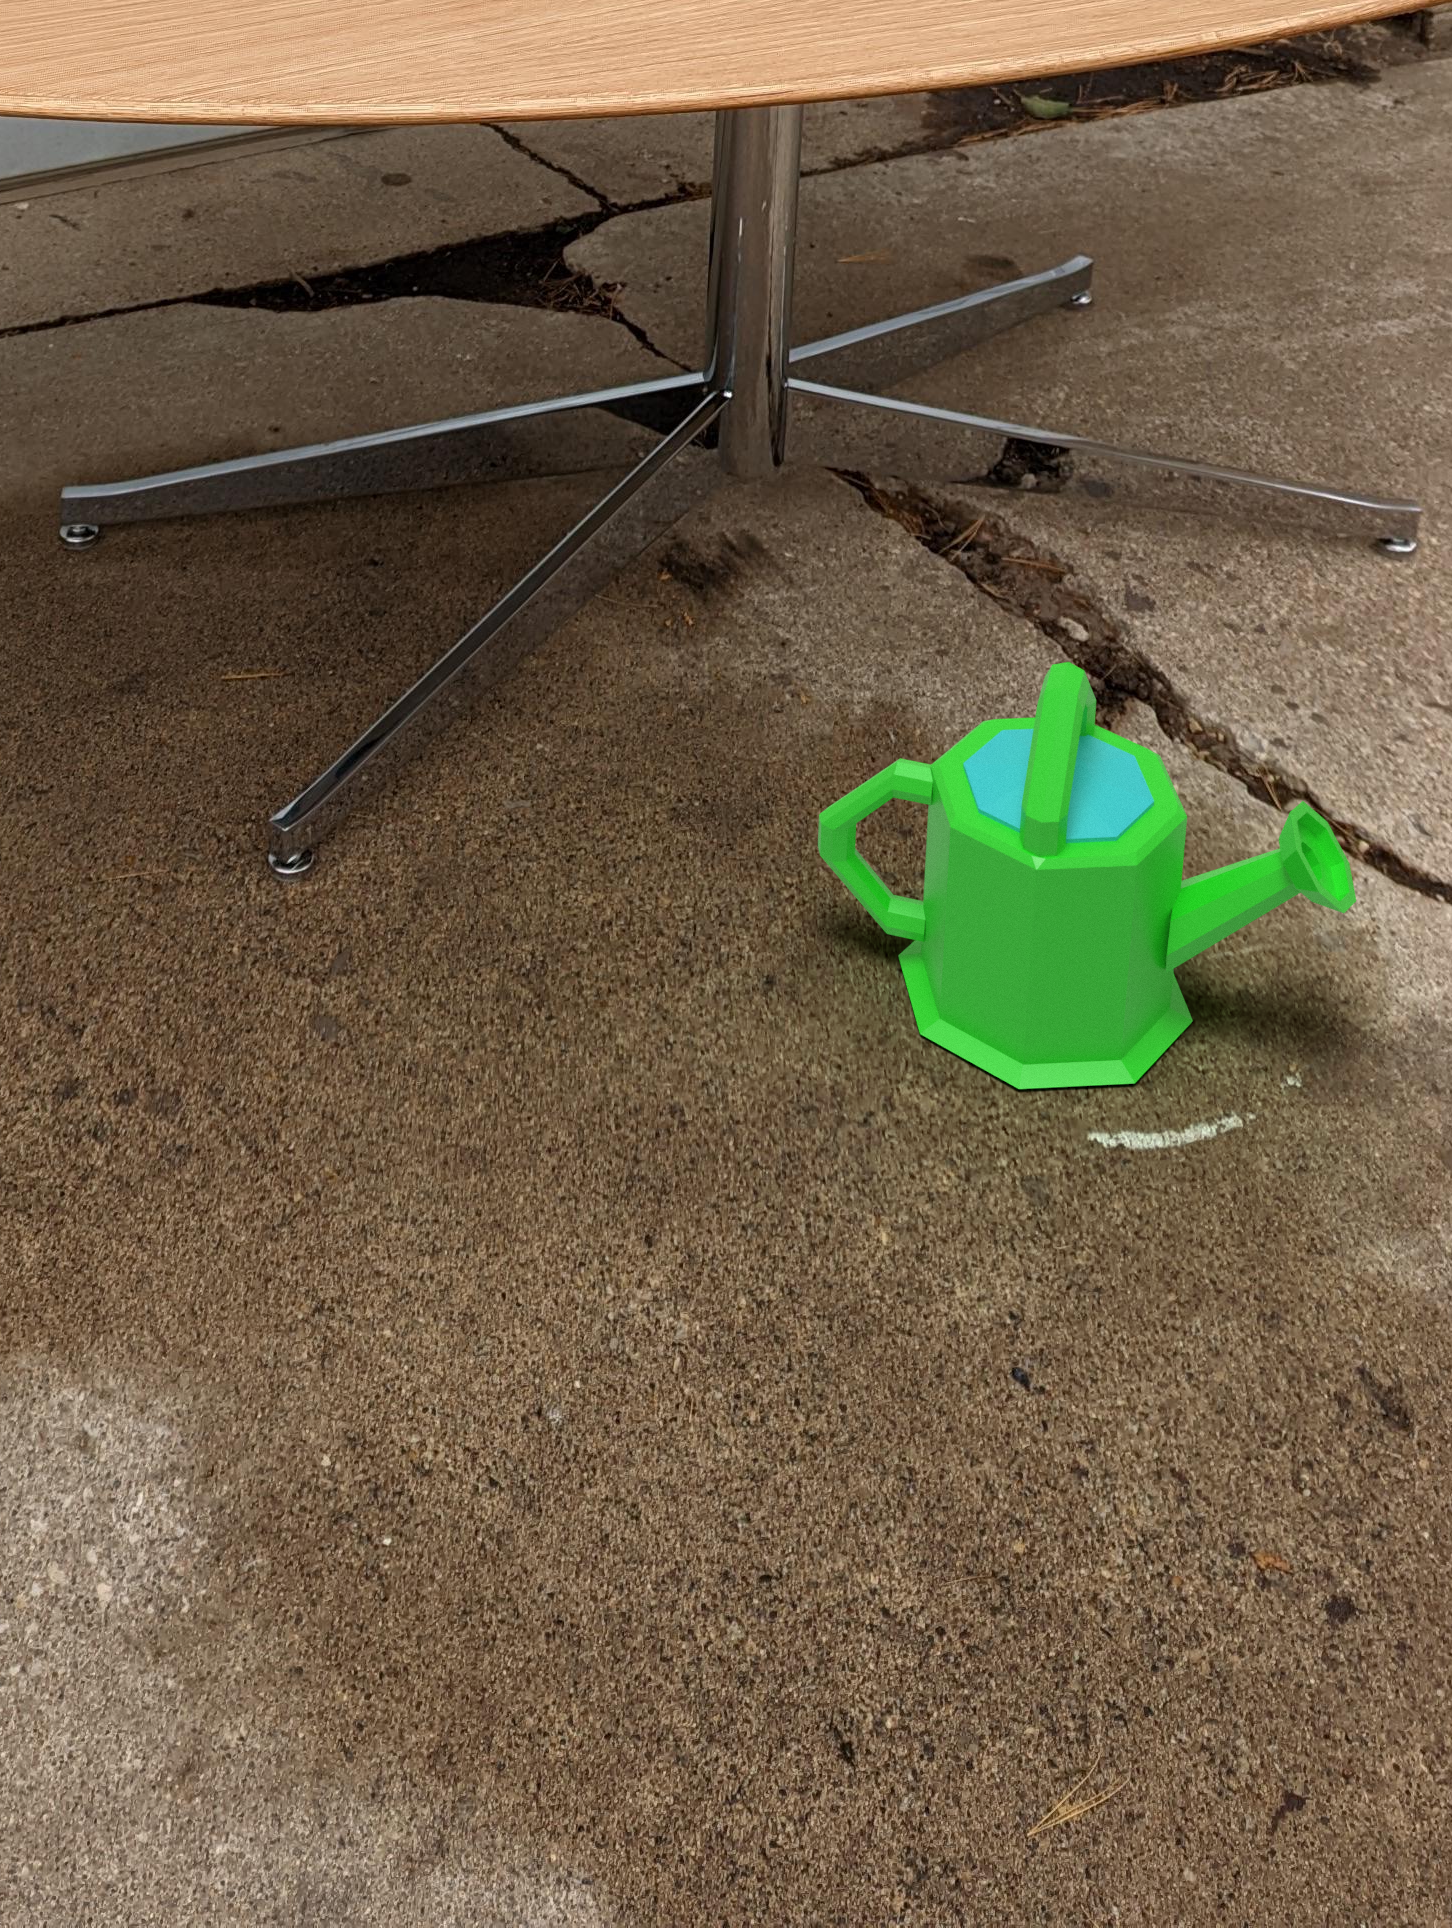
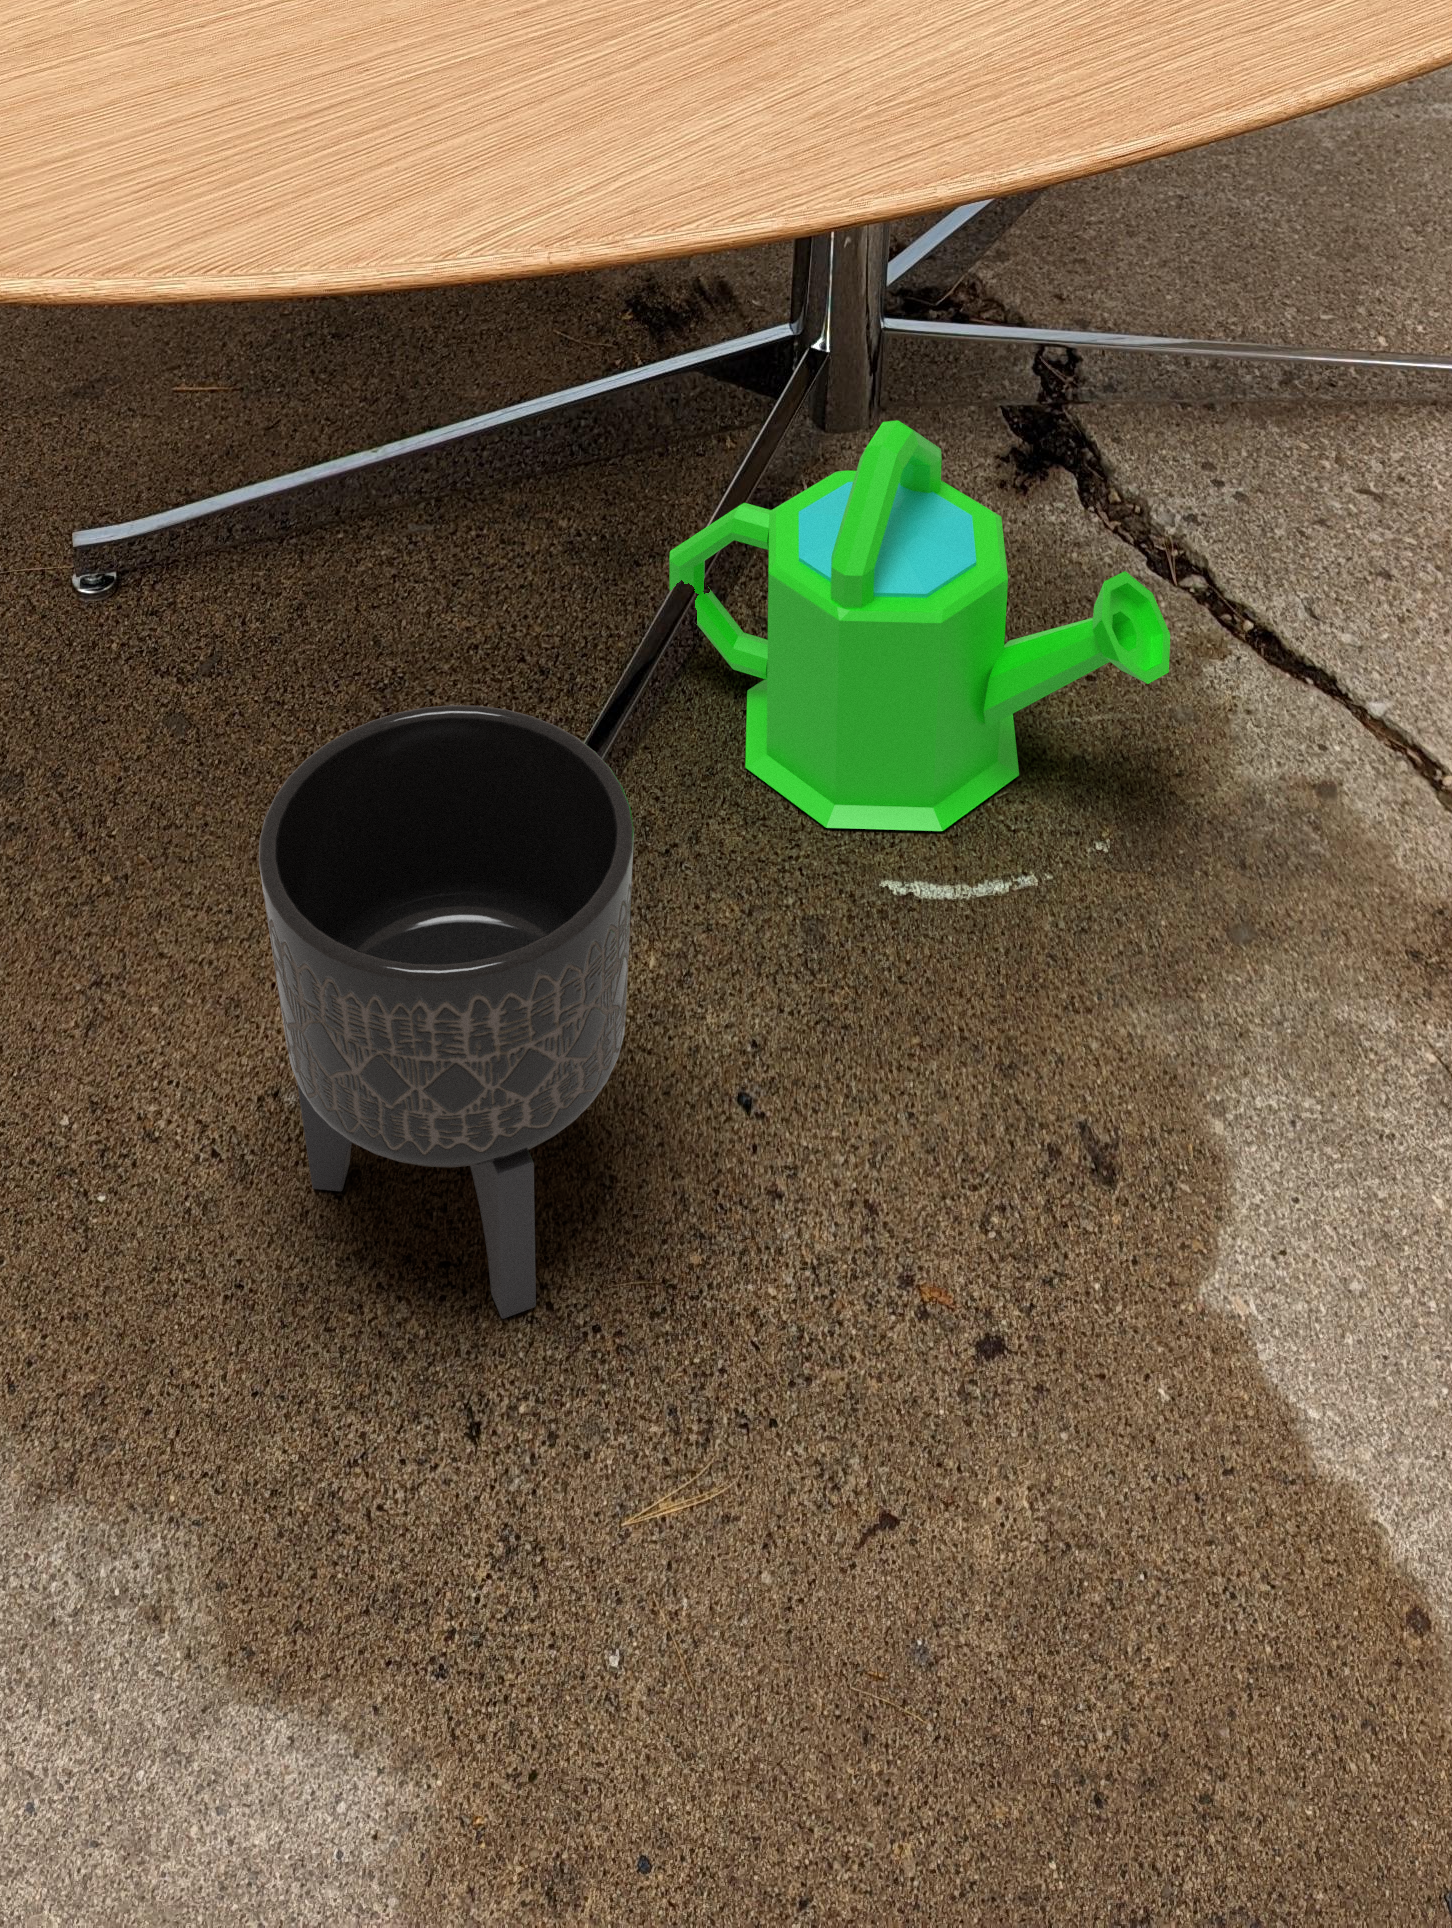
planter: none [588,975,972,1625] -> present [259,705,634,1319]

